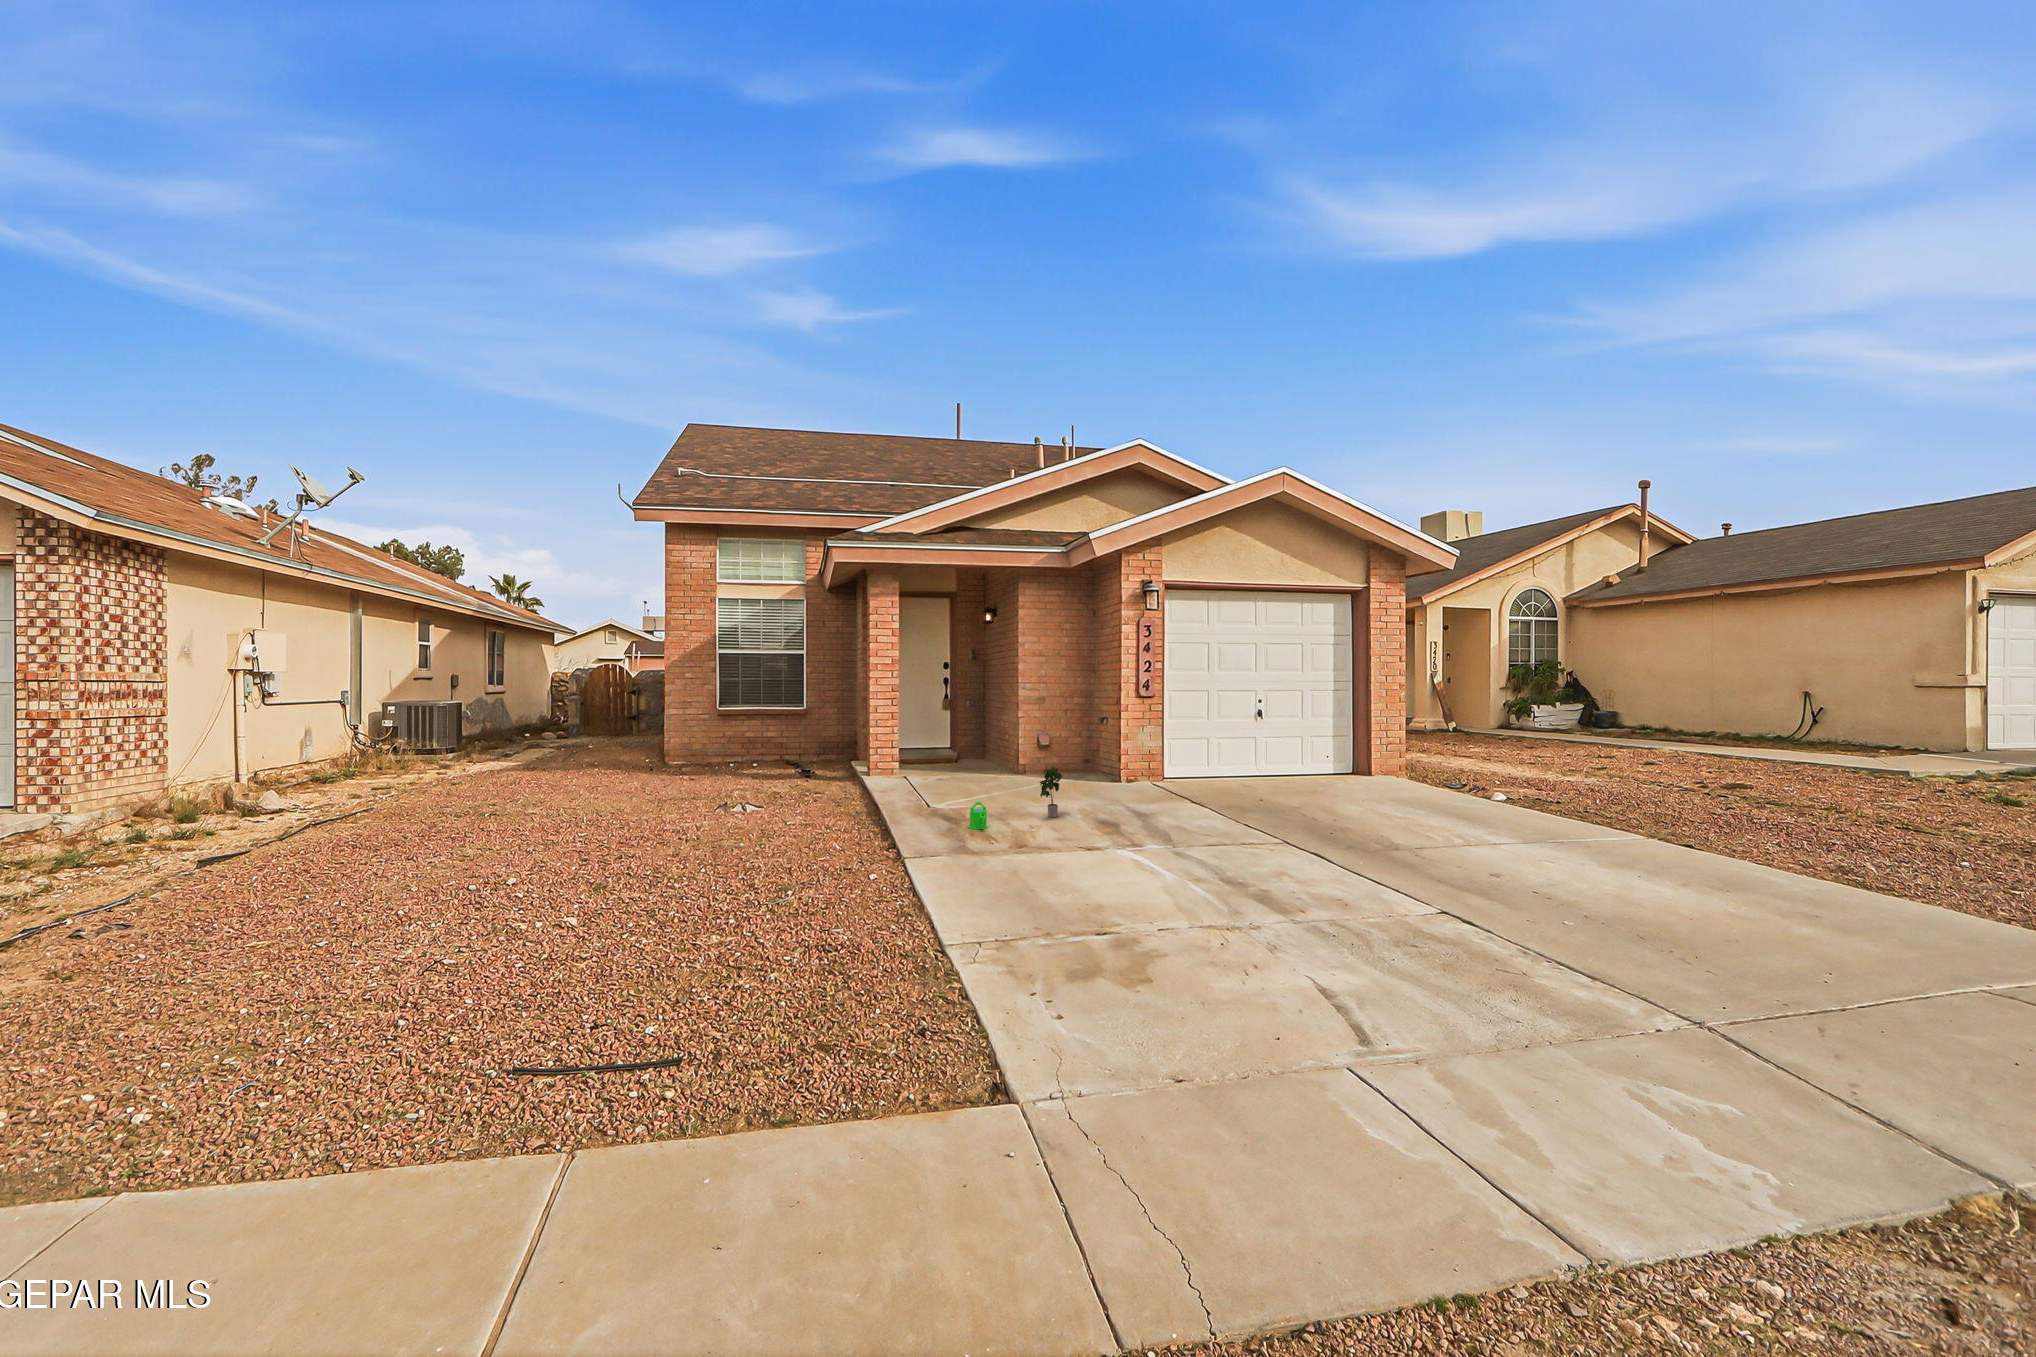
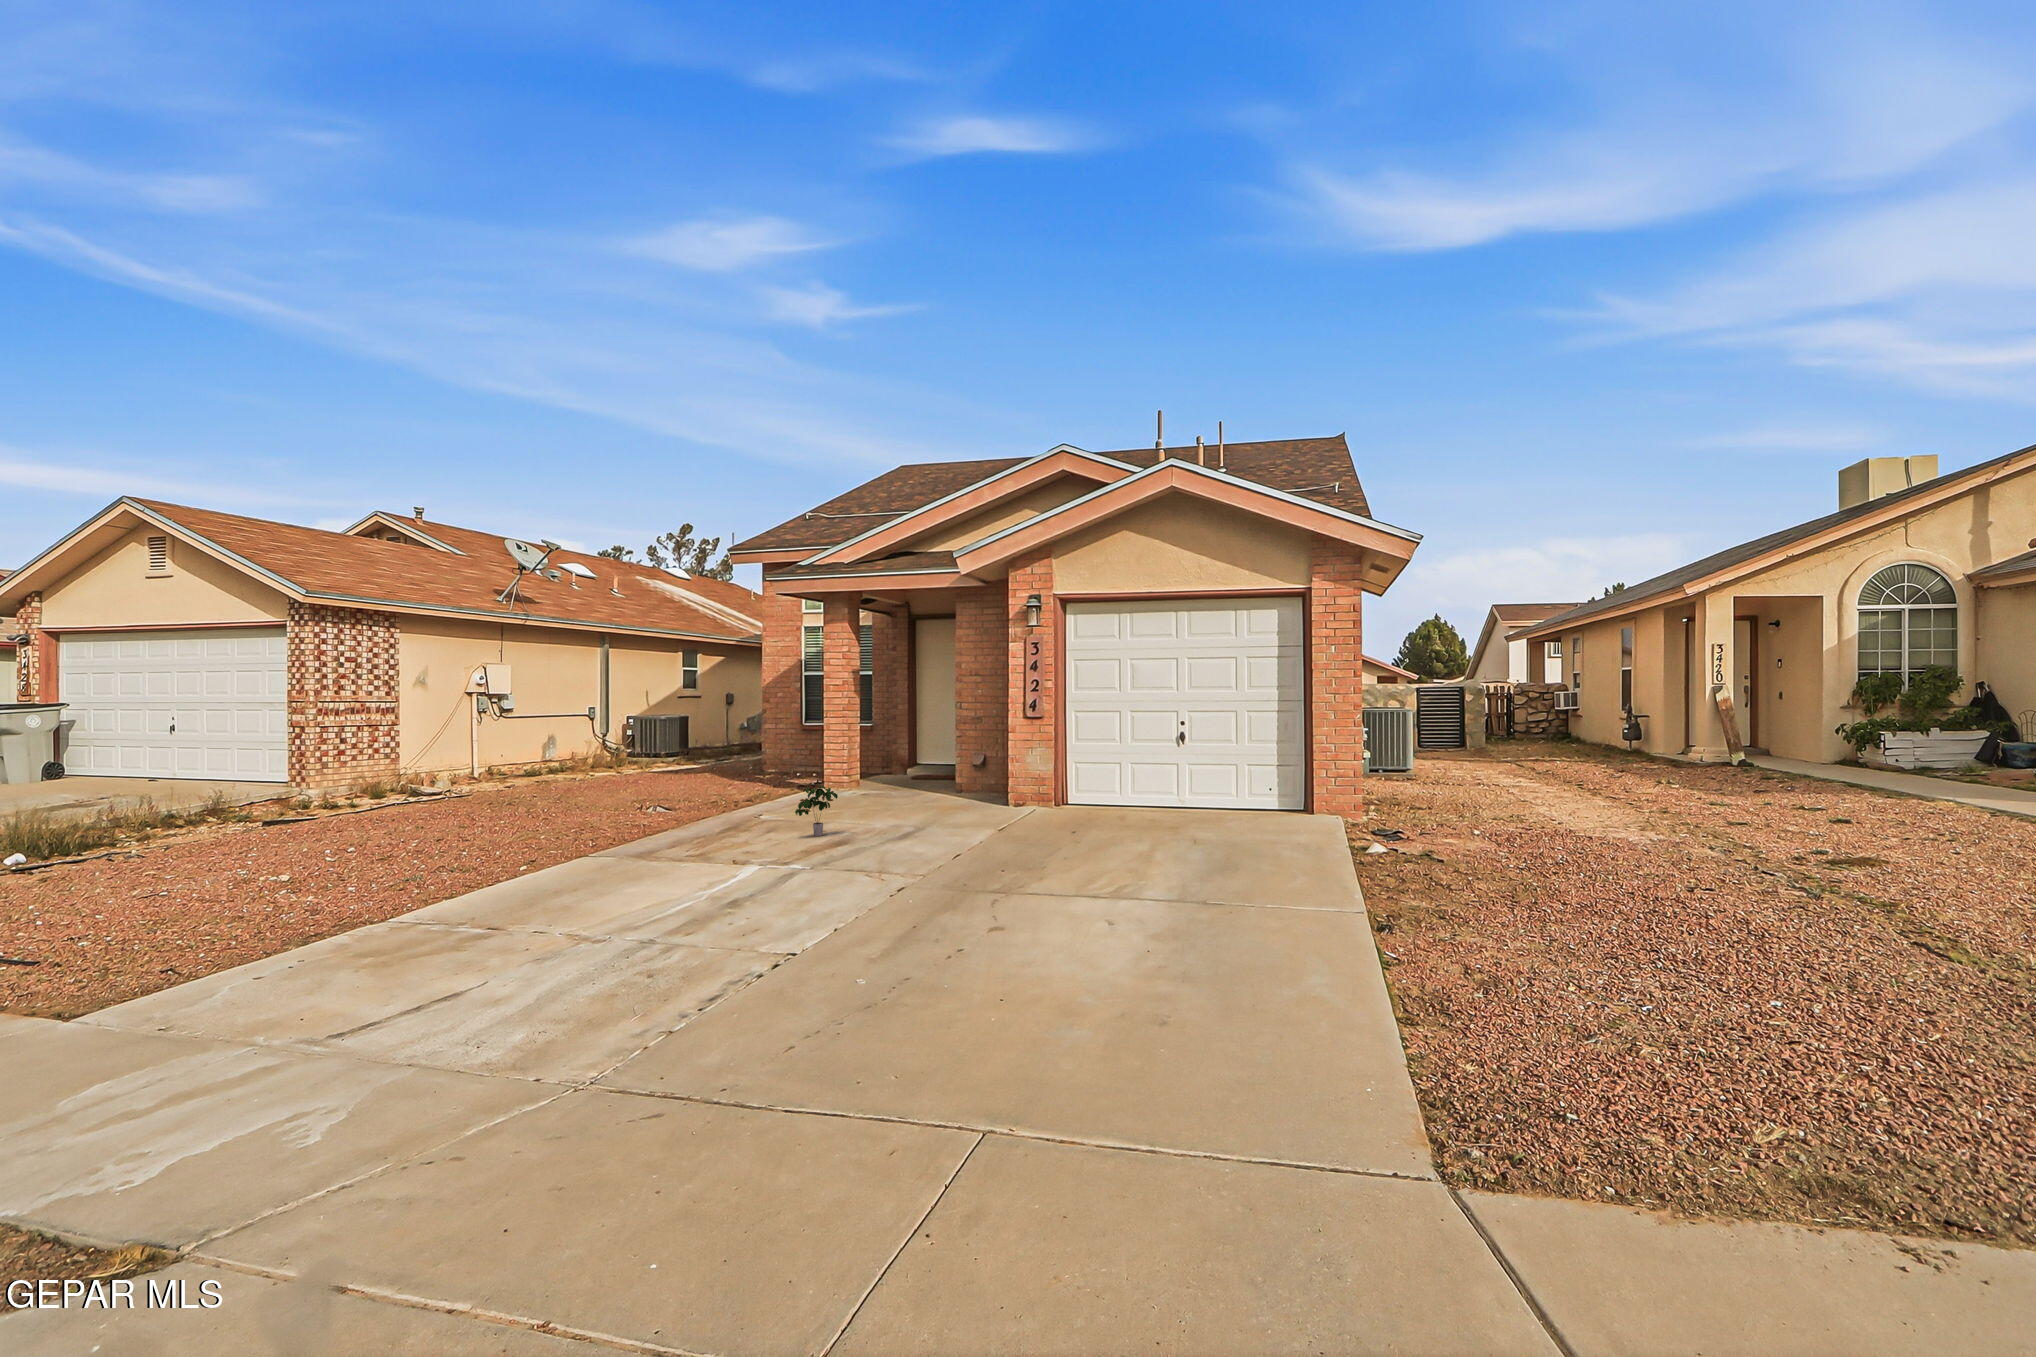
watering can: present [969,802,988,829] -> none [712,815,734,841]

